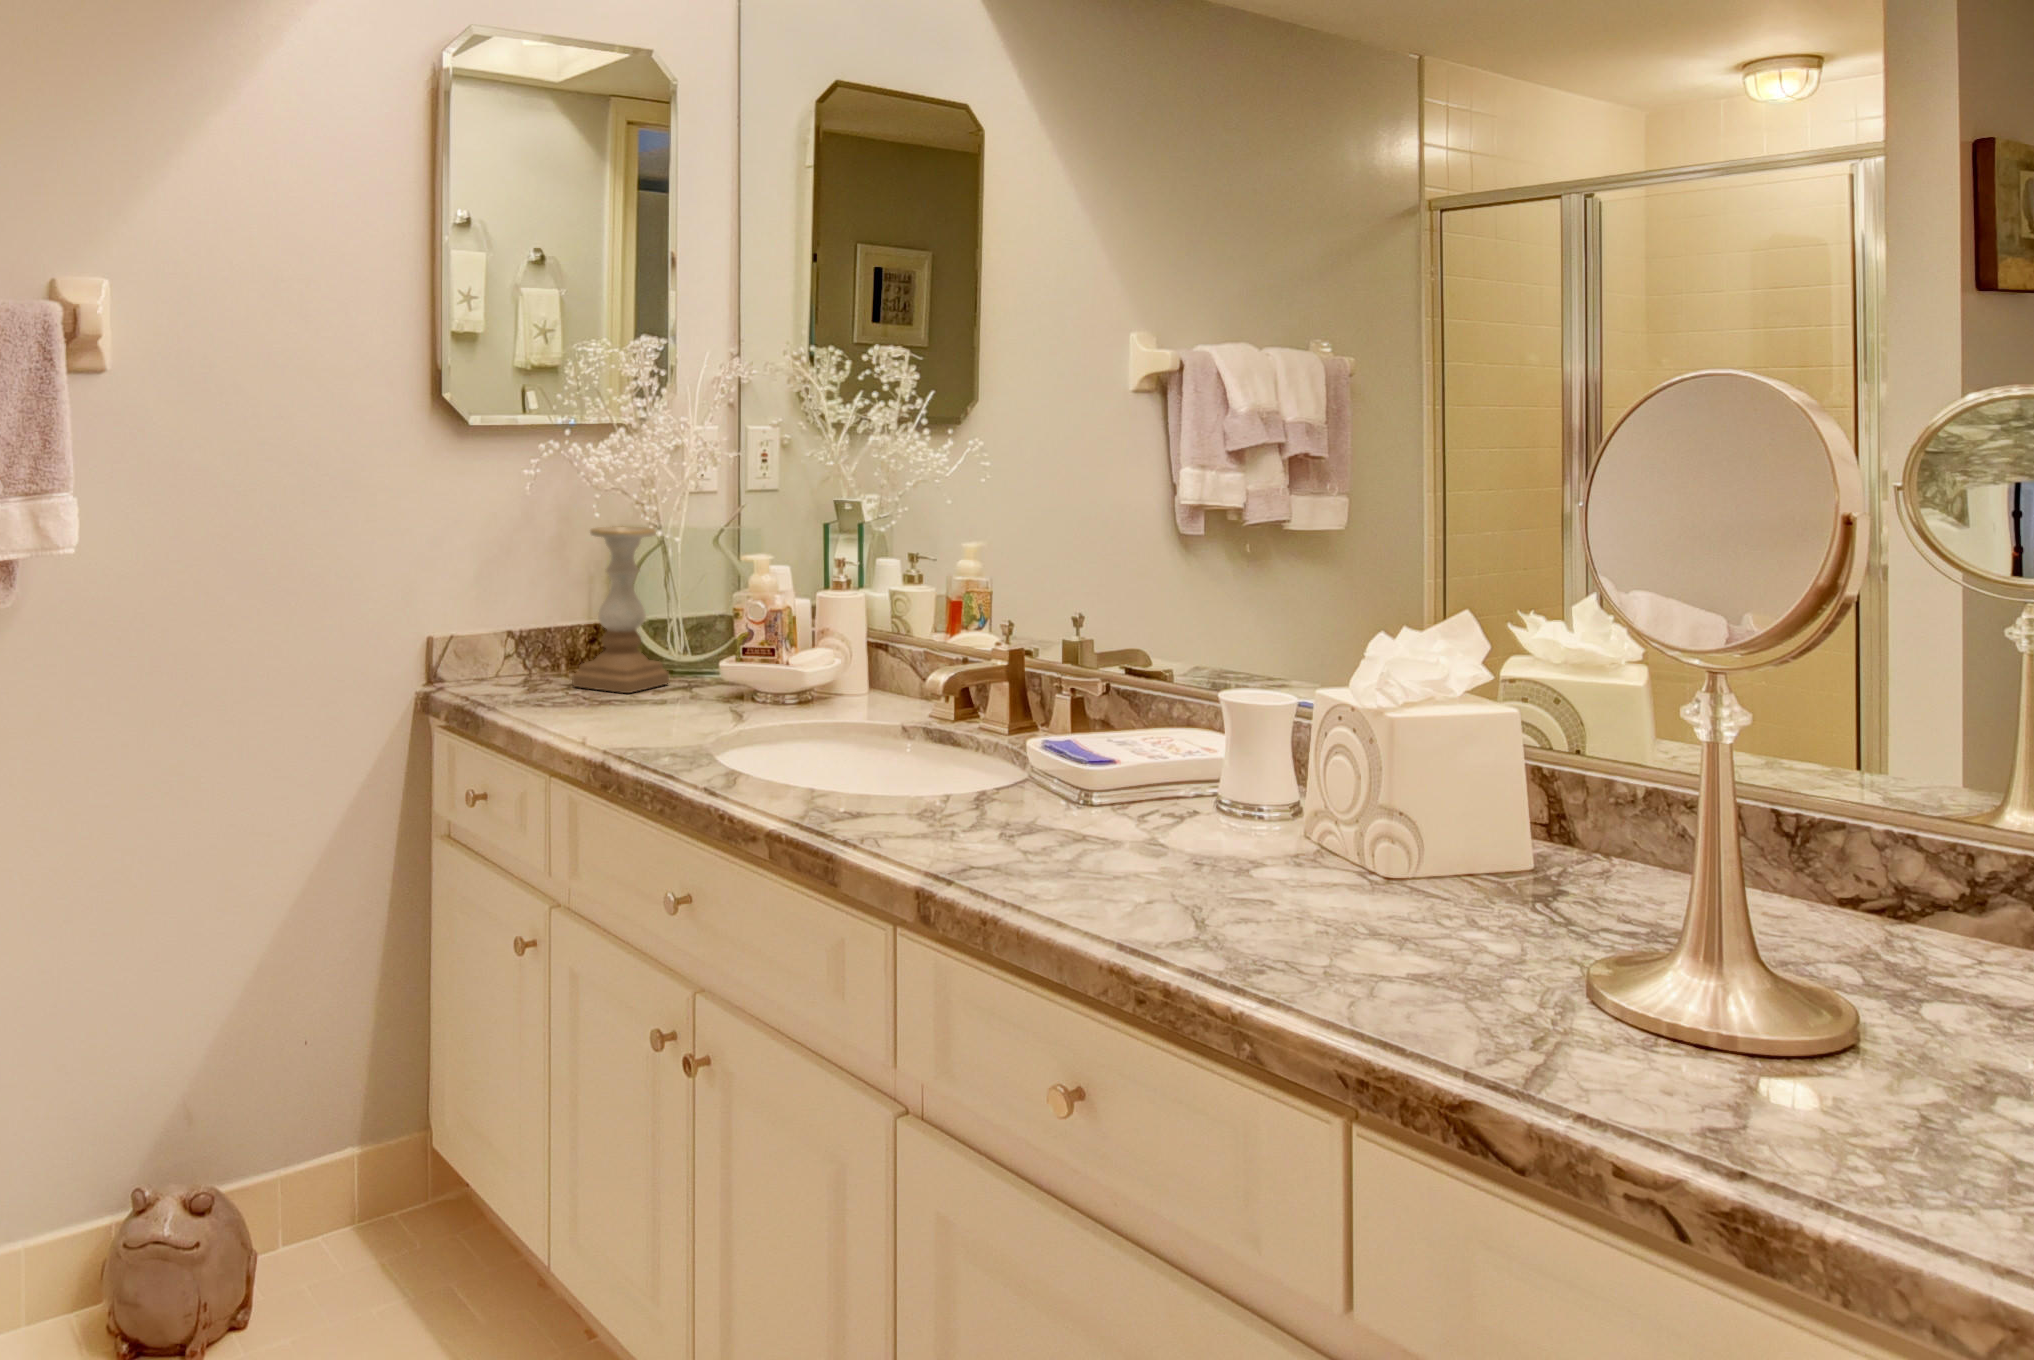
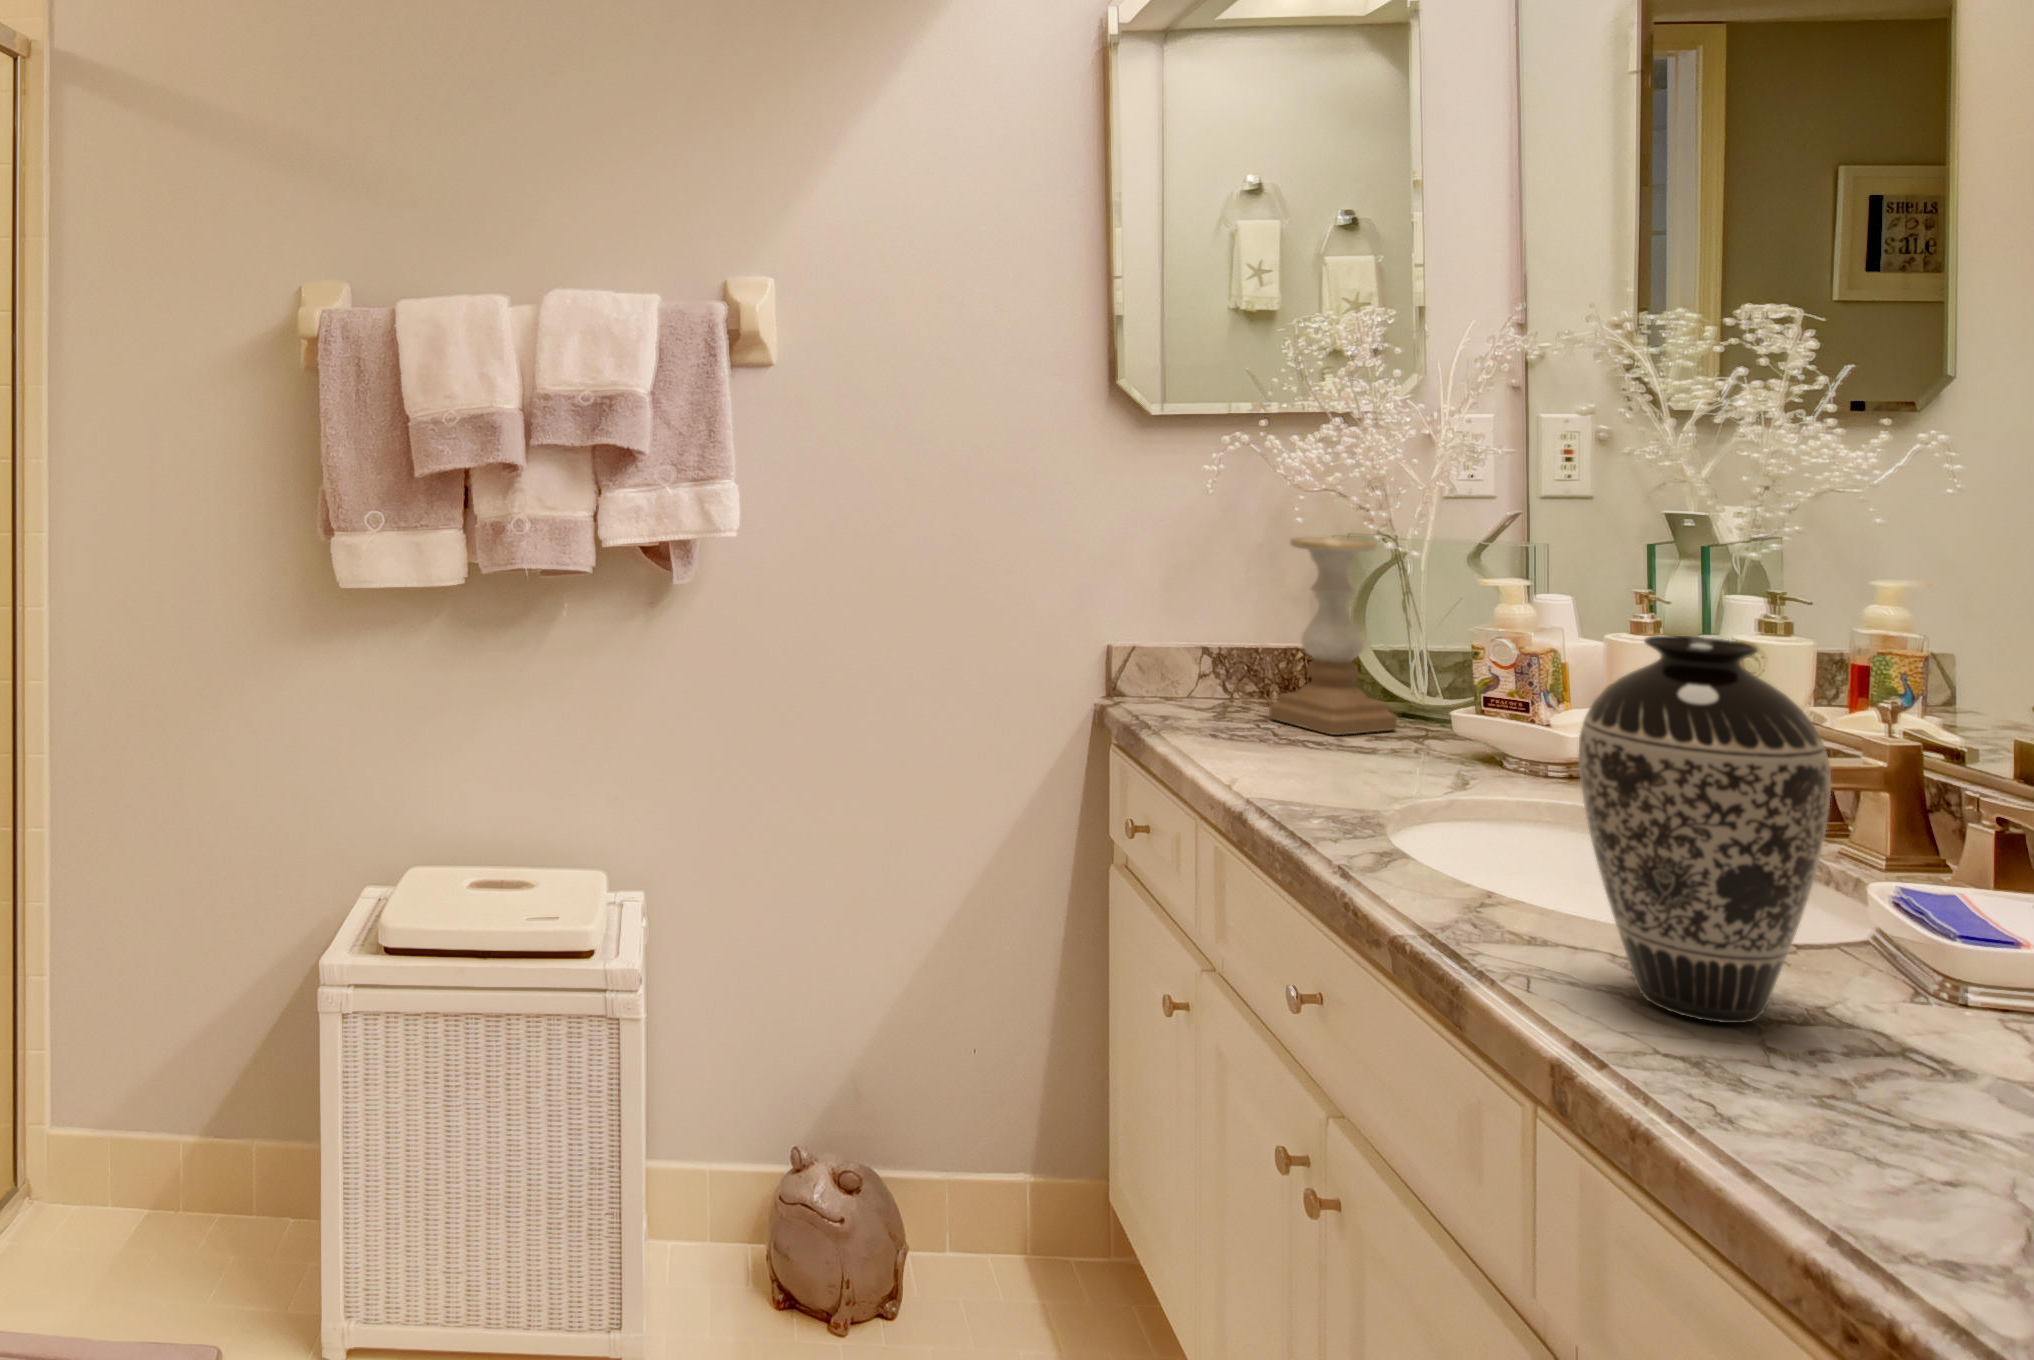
decorative vase: none [903,573,1049,843] -> present [1578,636,1831,1023]

